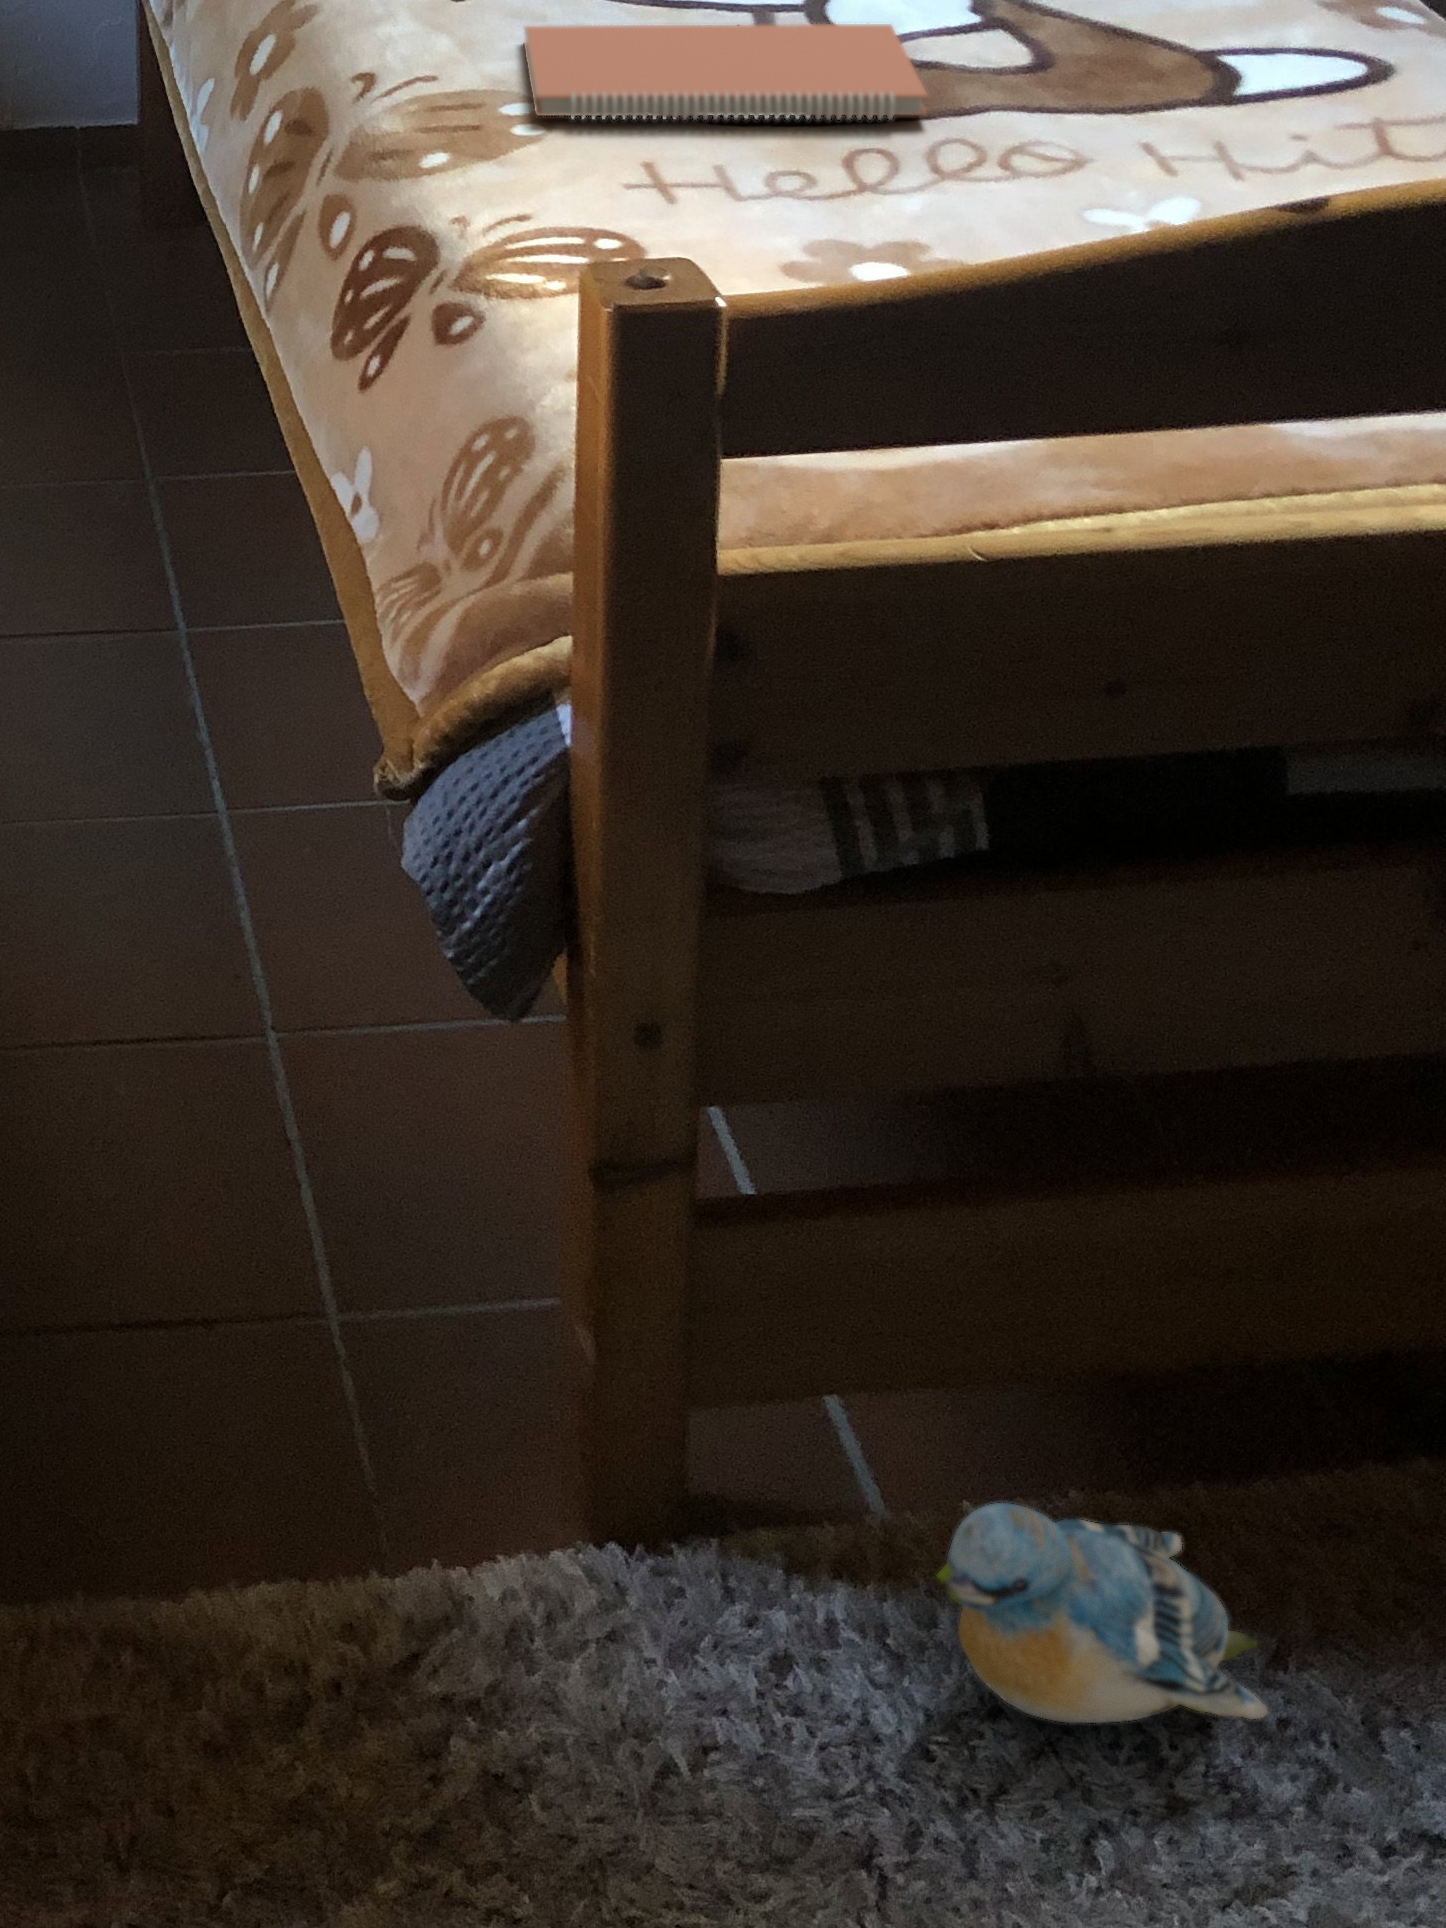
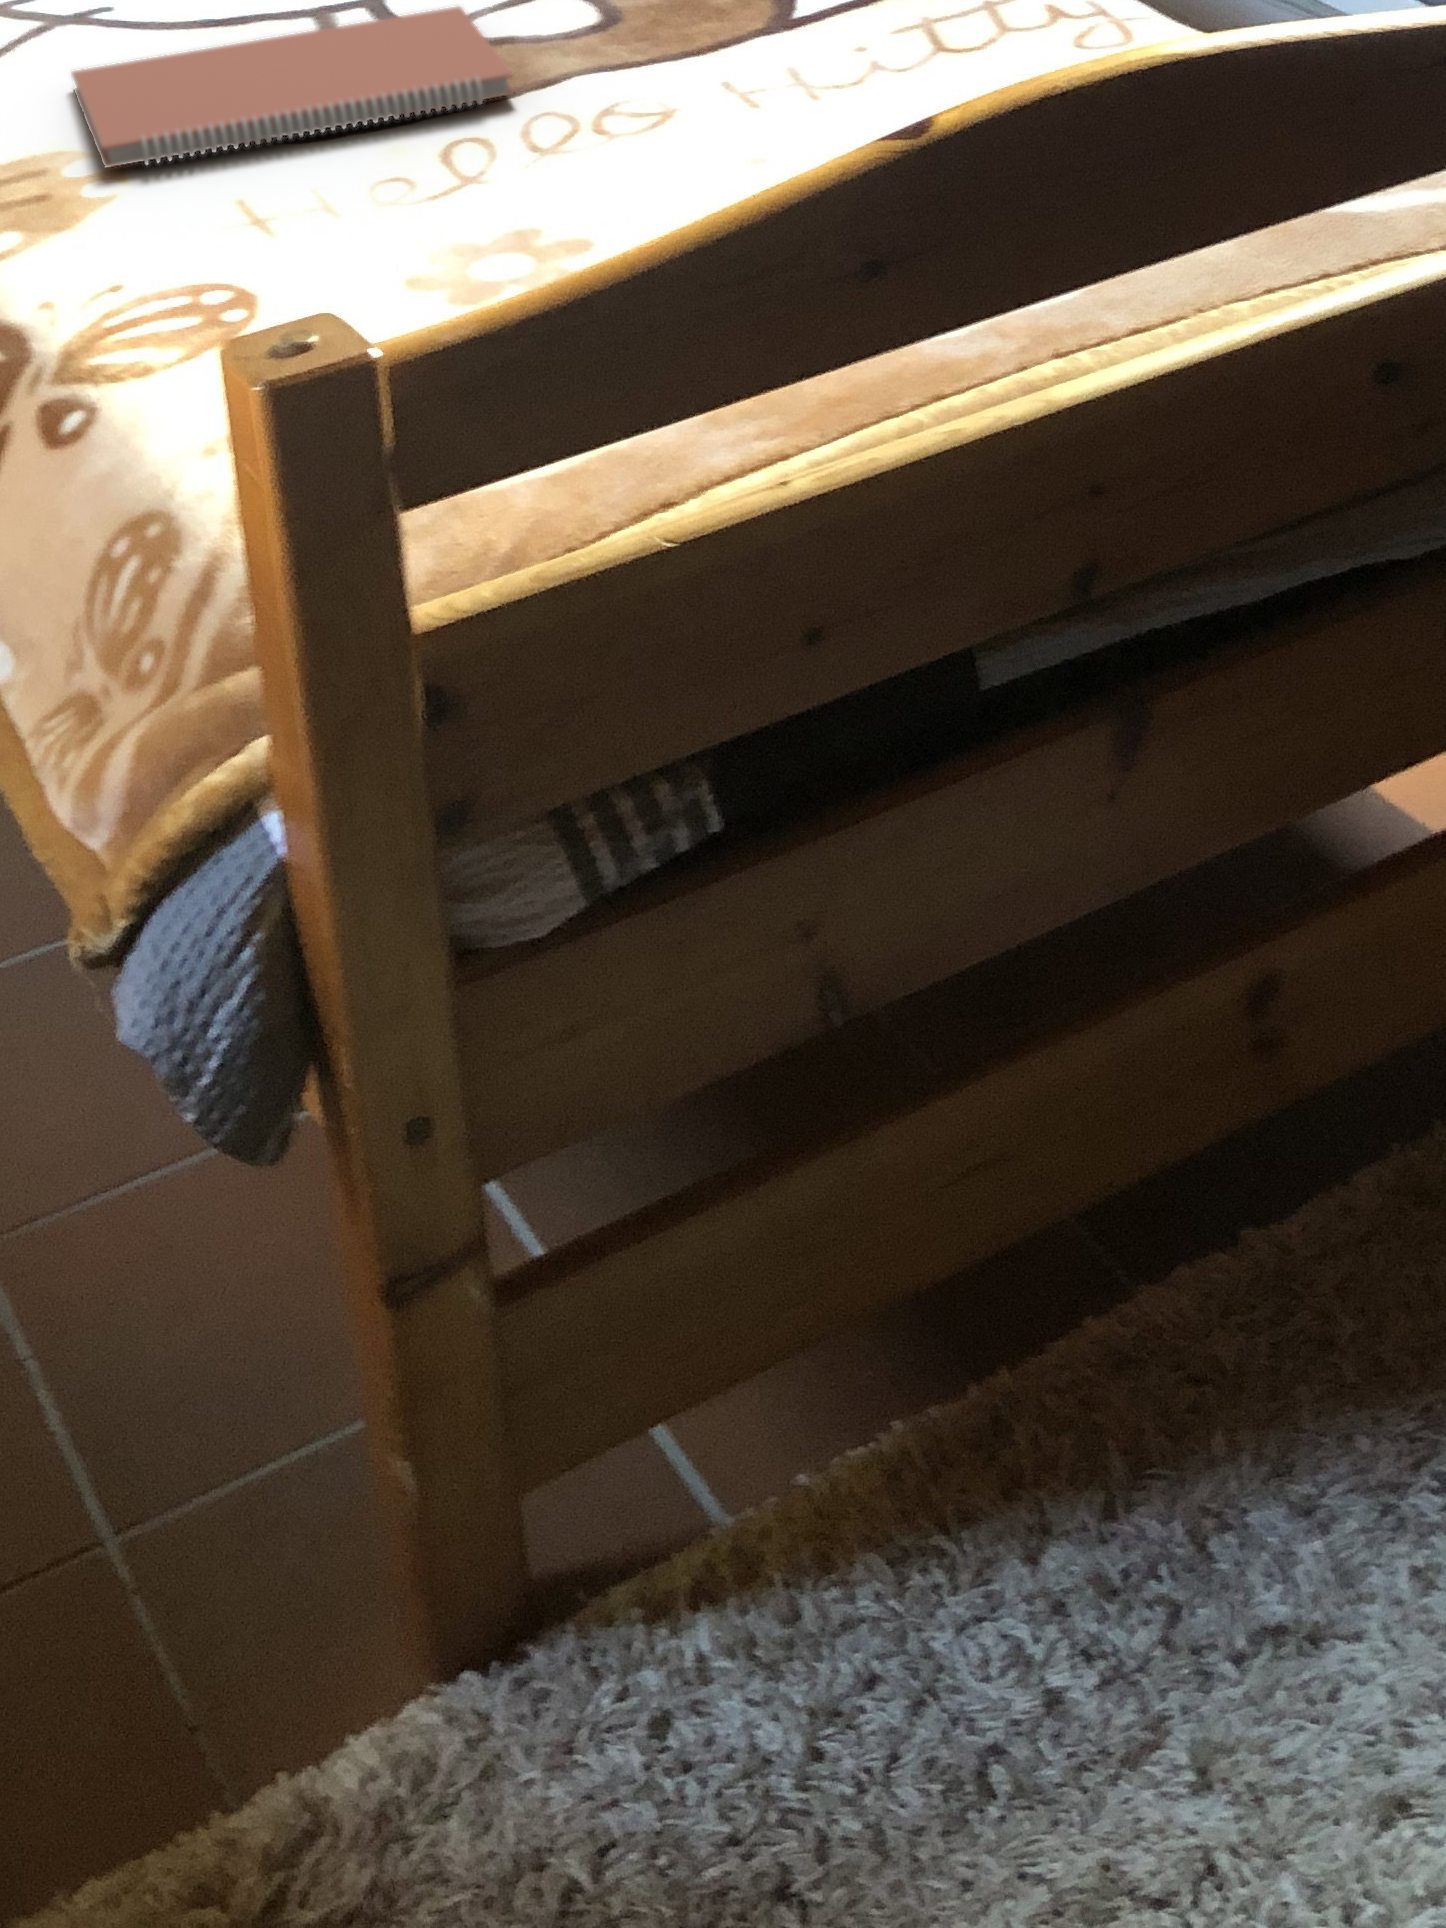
plush toy: present [937,1503,1268,1723] -> none [800,1429,1115,1670]

